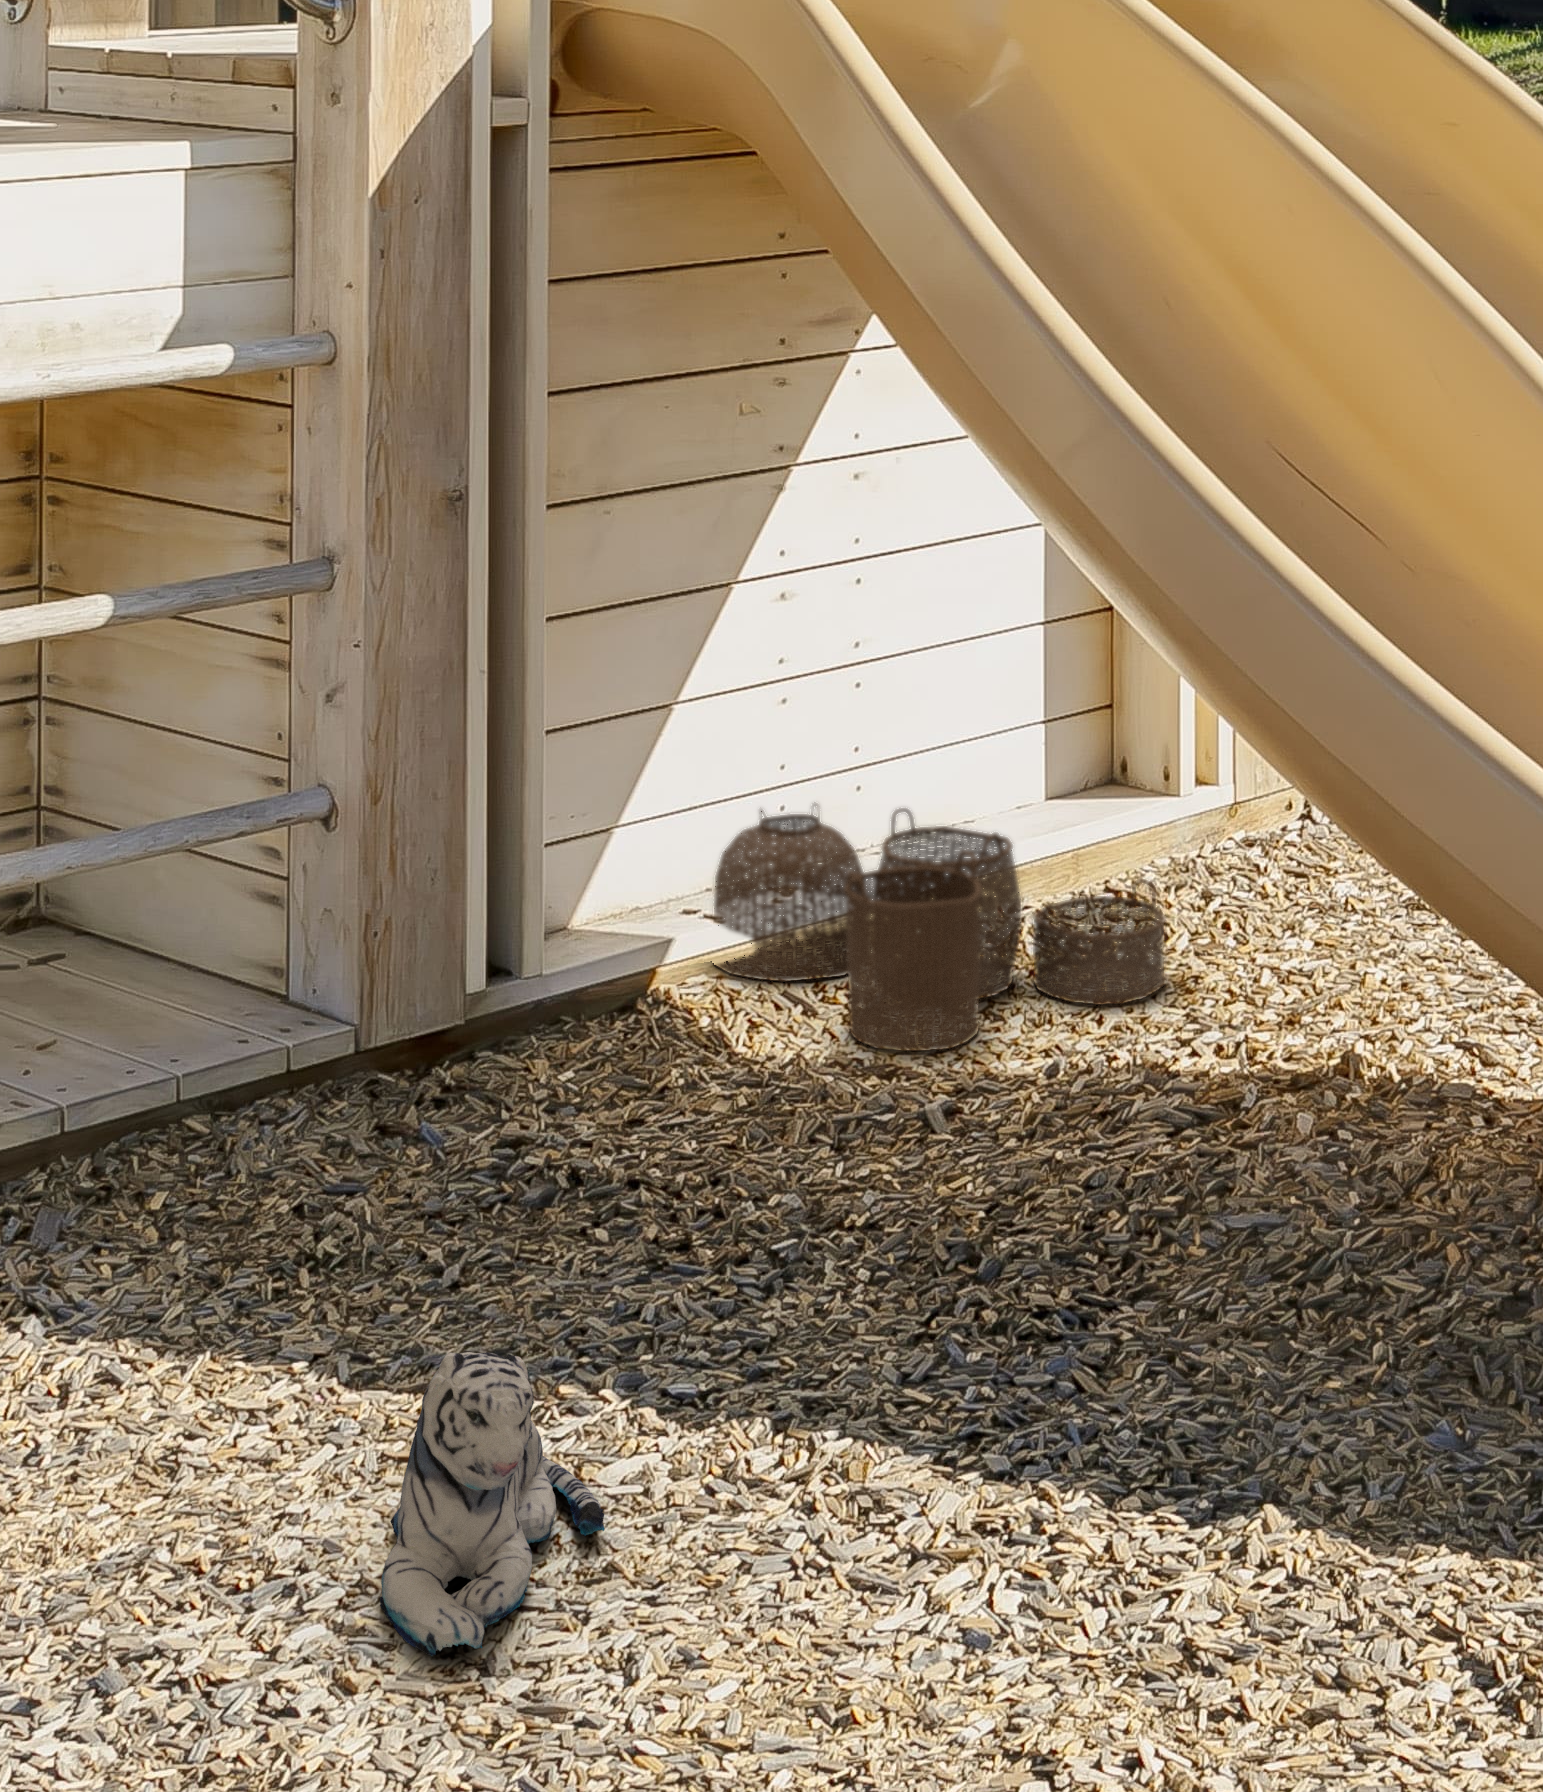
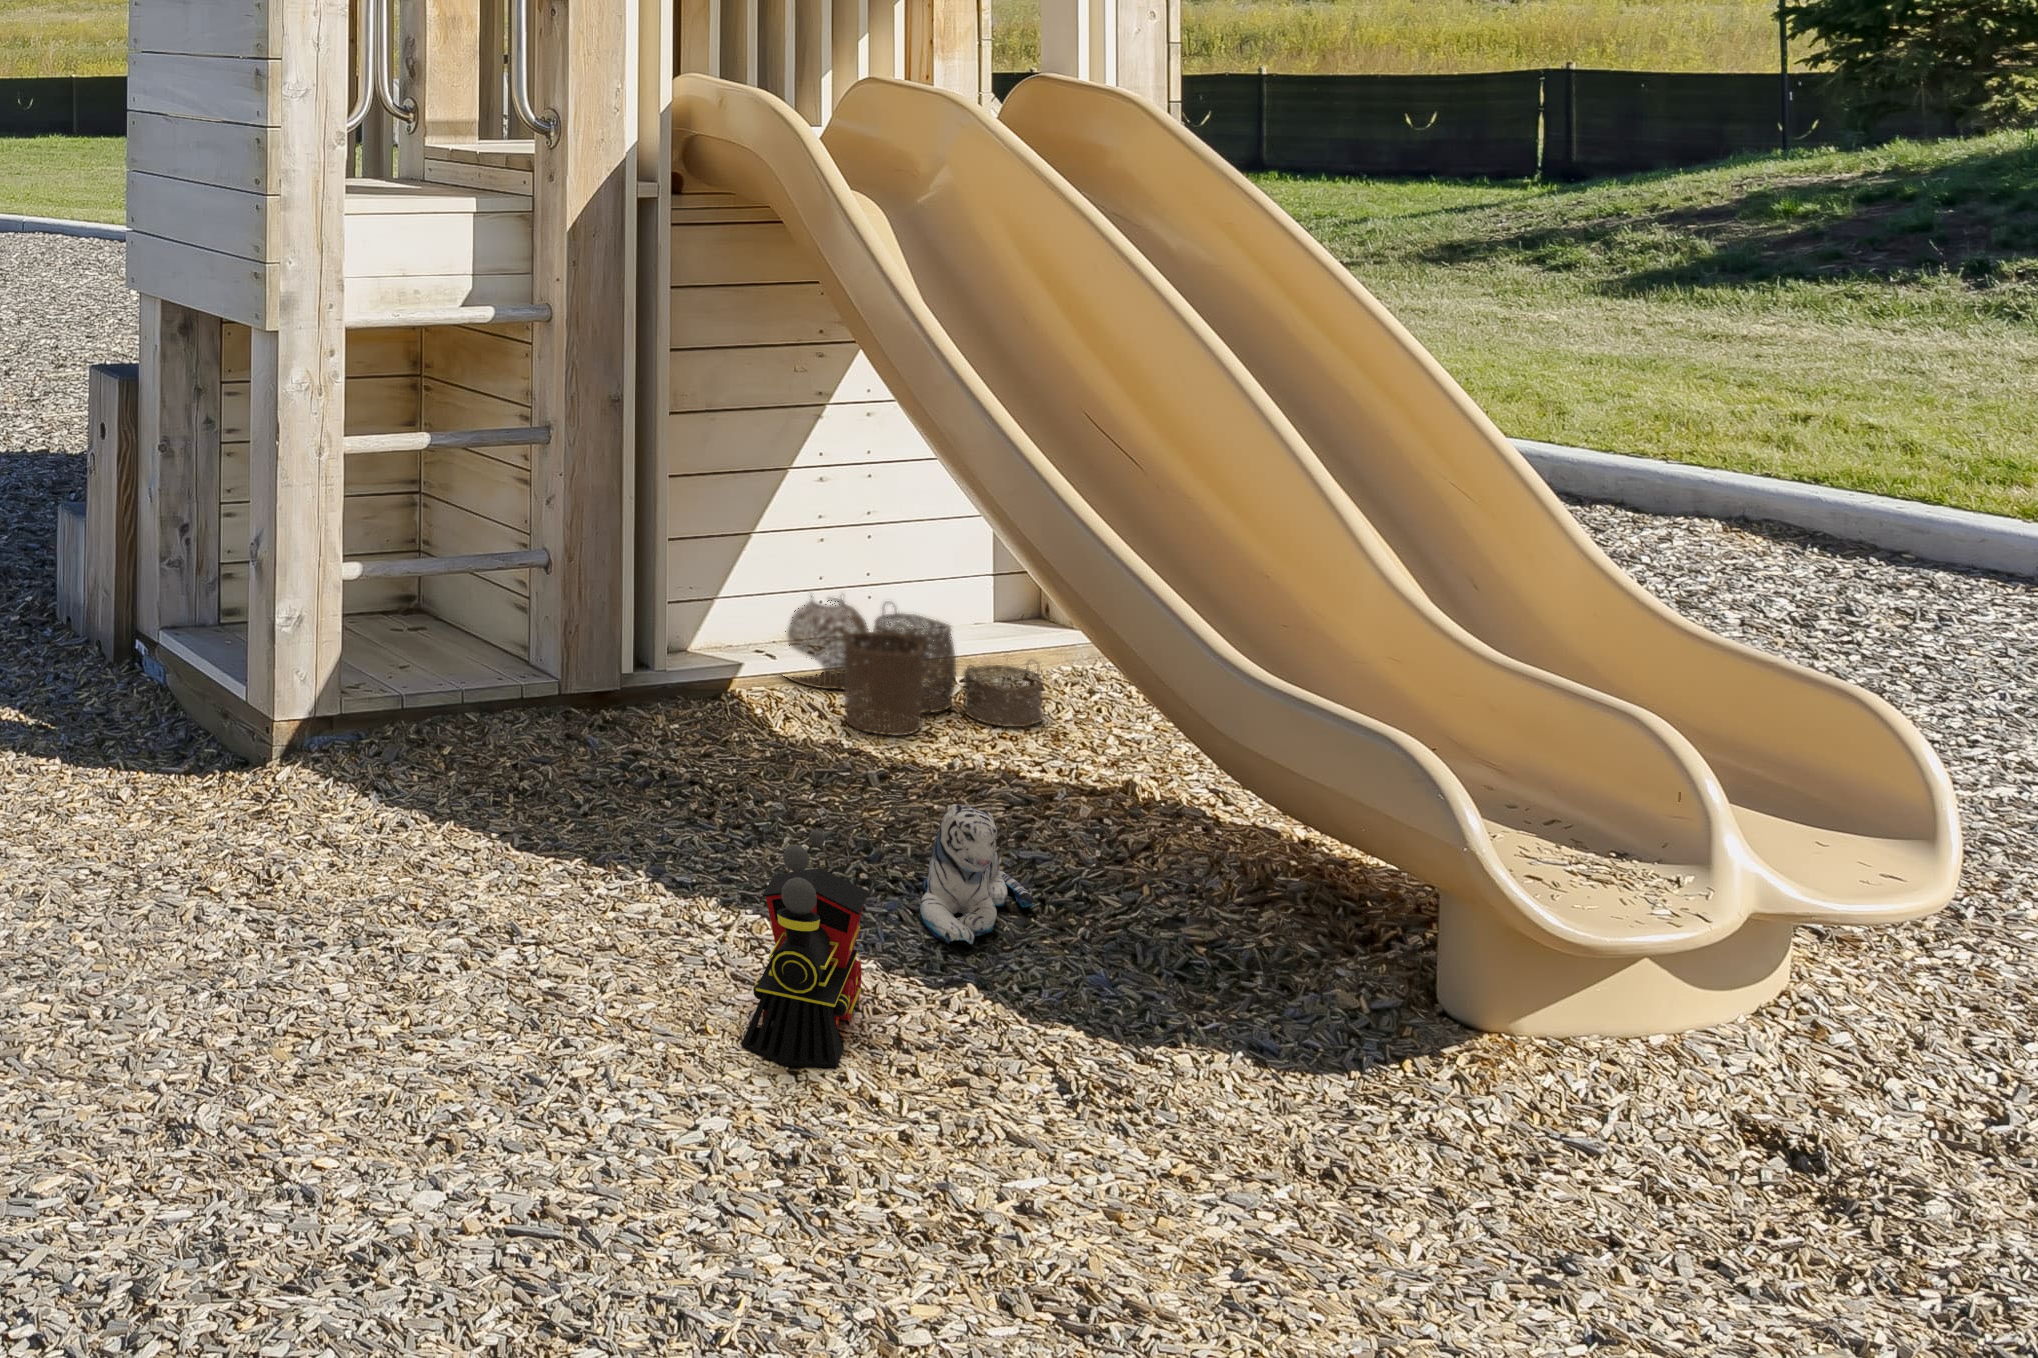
toy train: none [903,1264,1082,1729] -> present [742,830,868,1067]
plush toy: present [380,1352,605,1656] -> present [919,804,1033,945]

